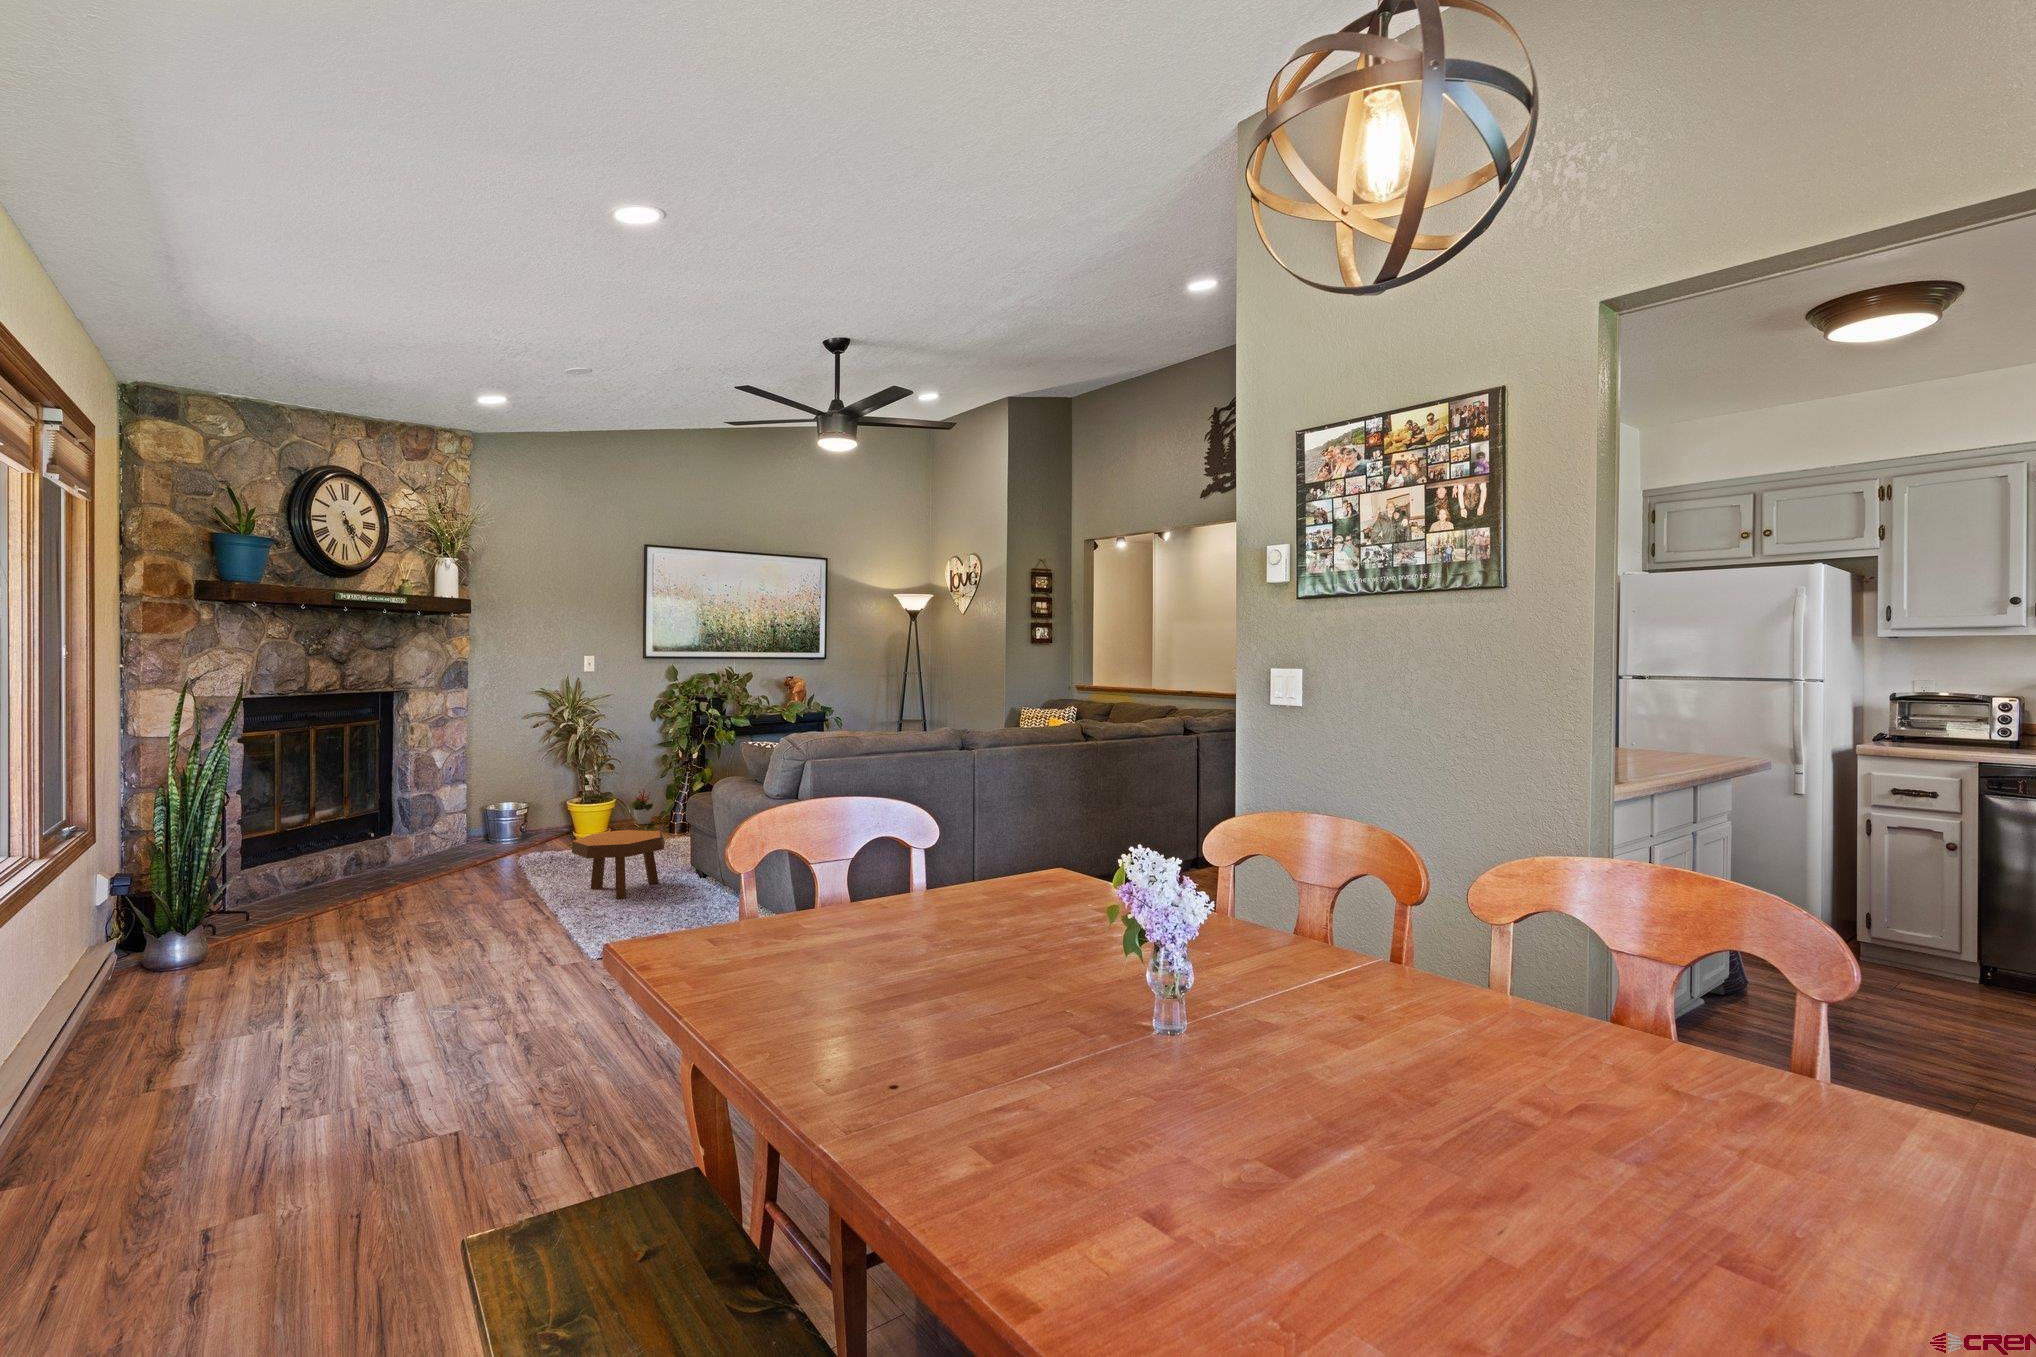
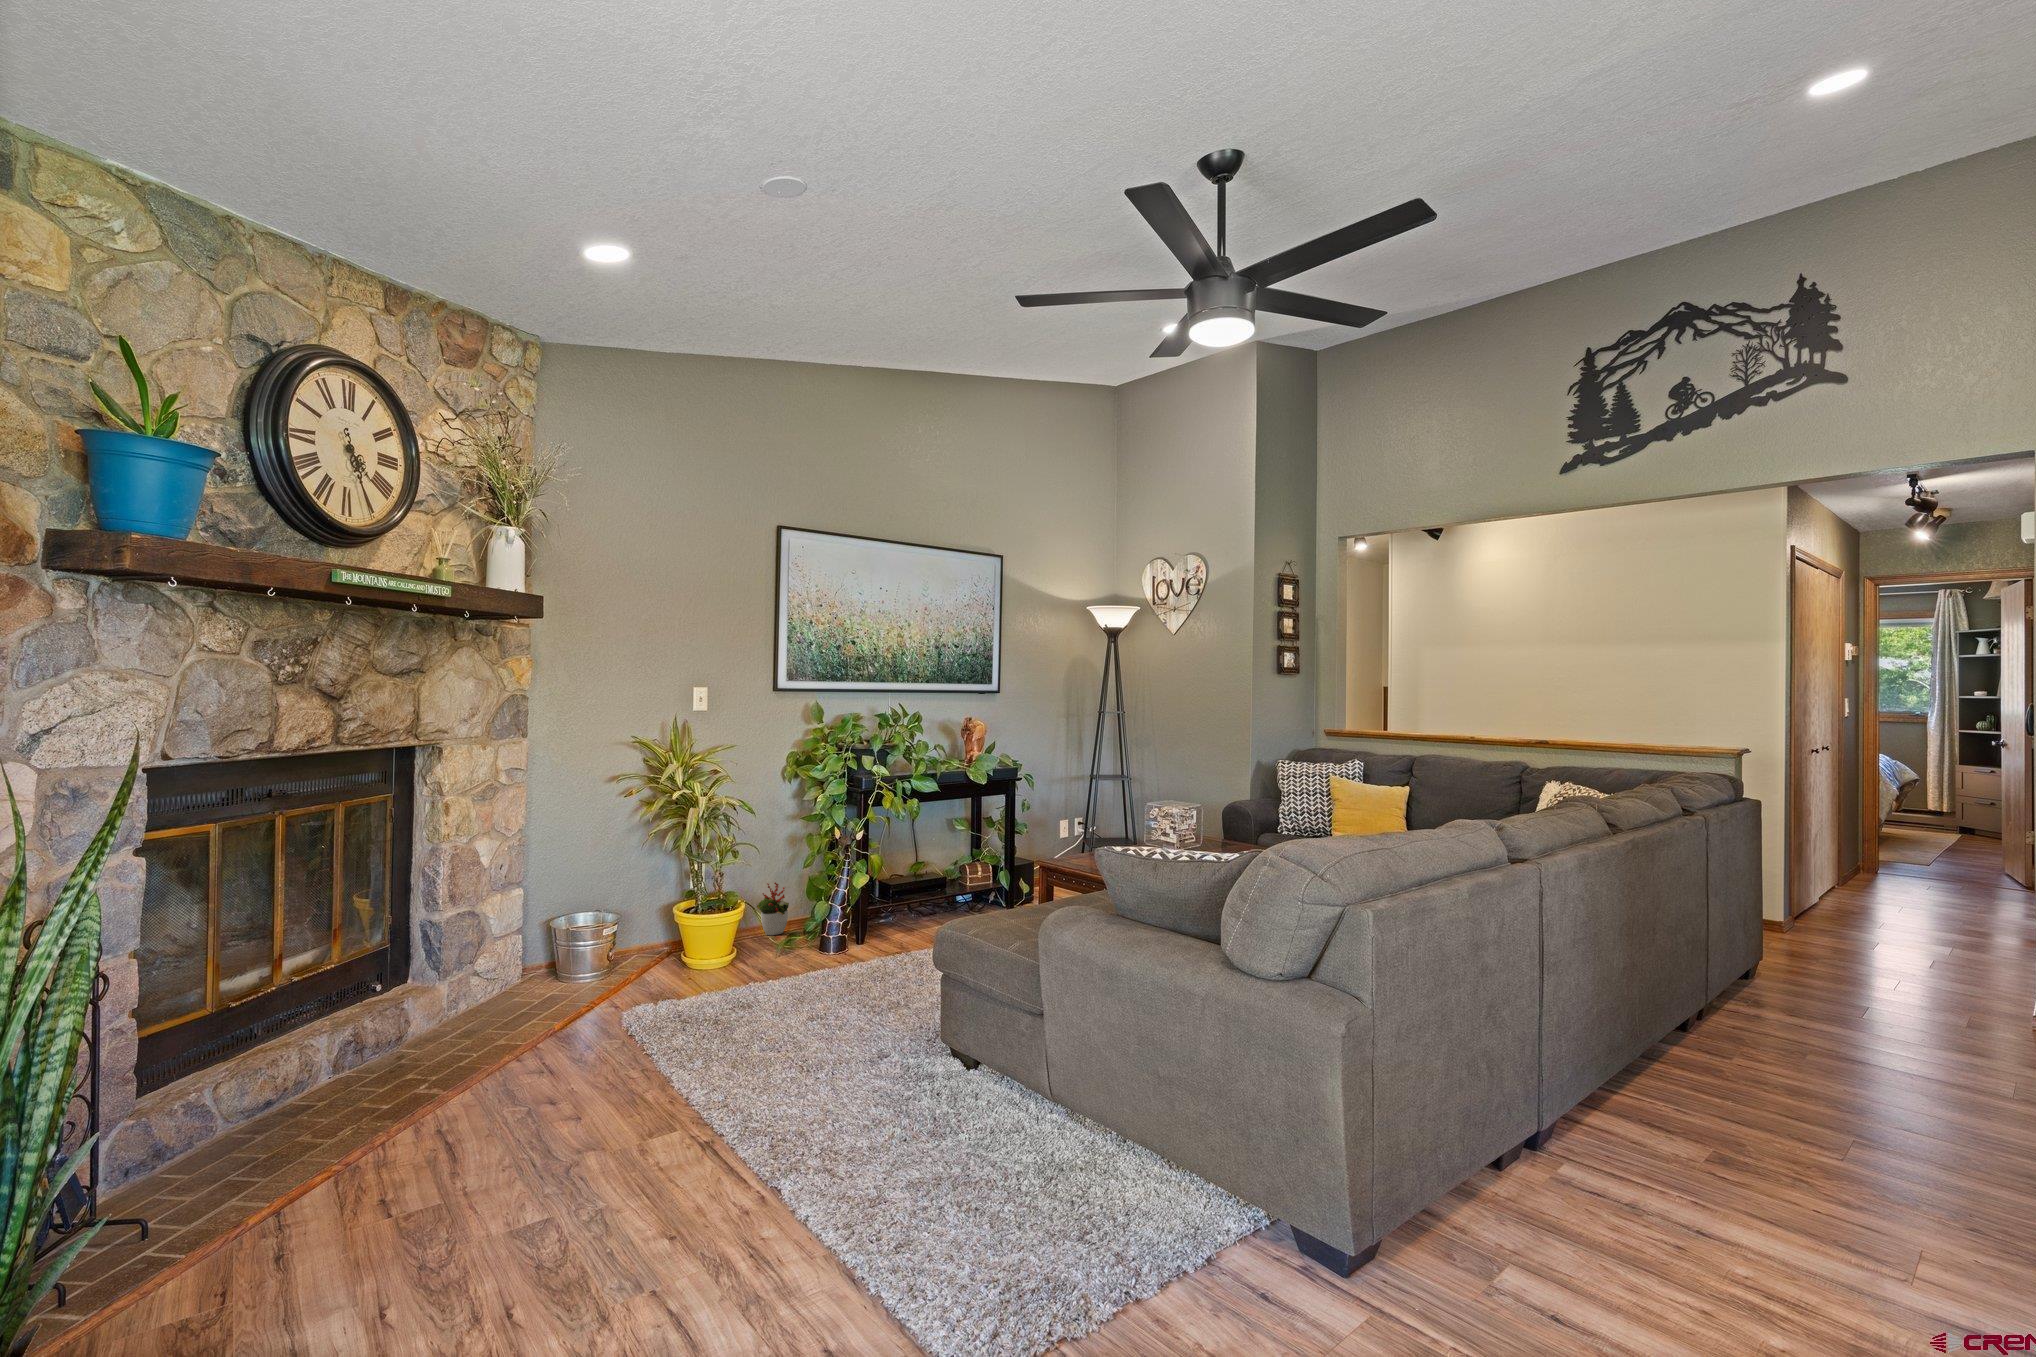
footstool: present [572,830,665,898] -> none [796,993,961,1144]

